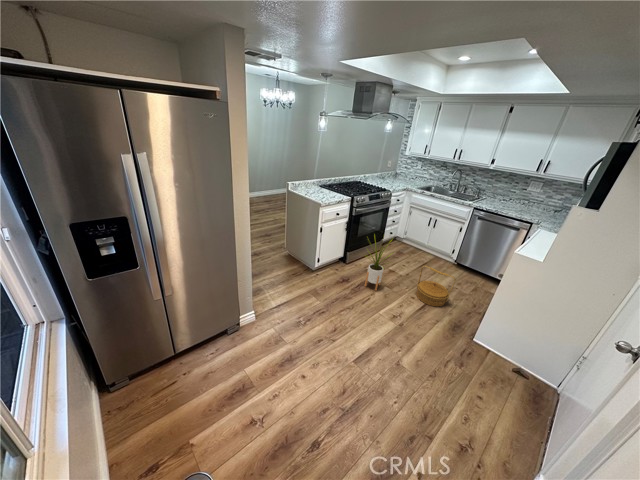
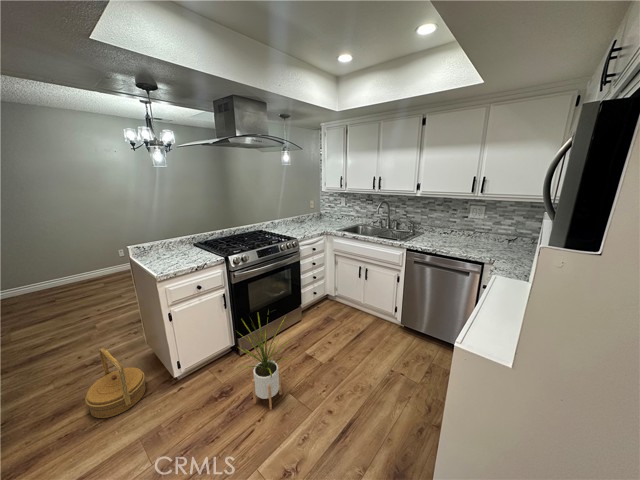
basket: present [416,265,456,306] -> present [85,347,146,418]

